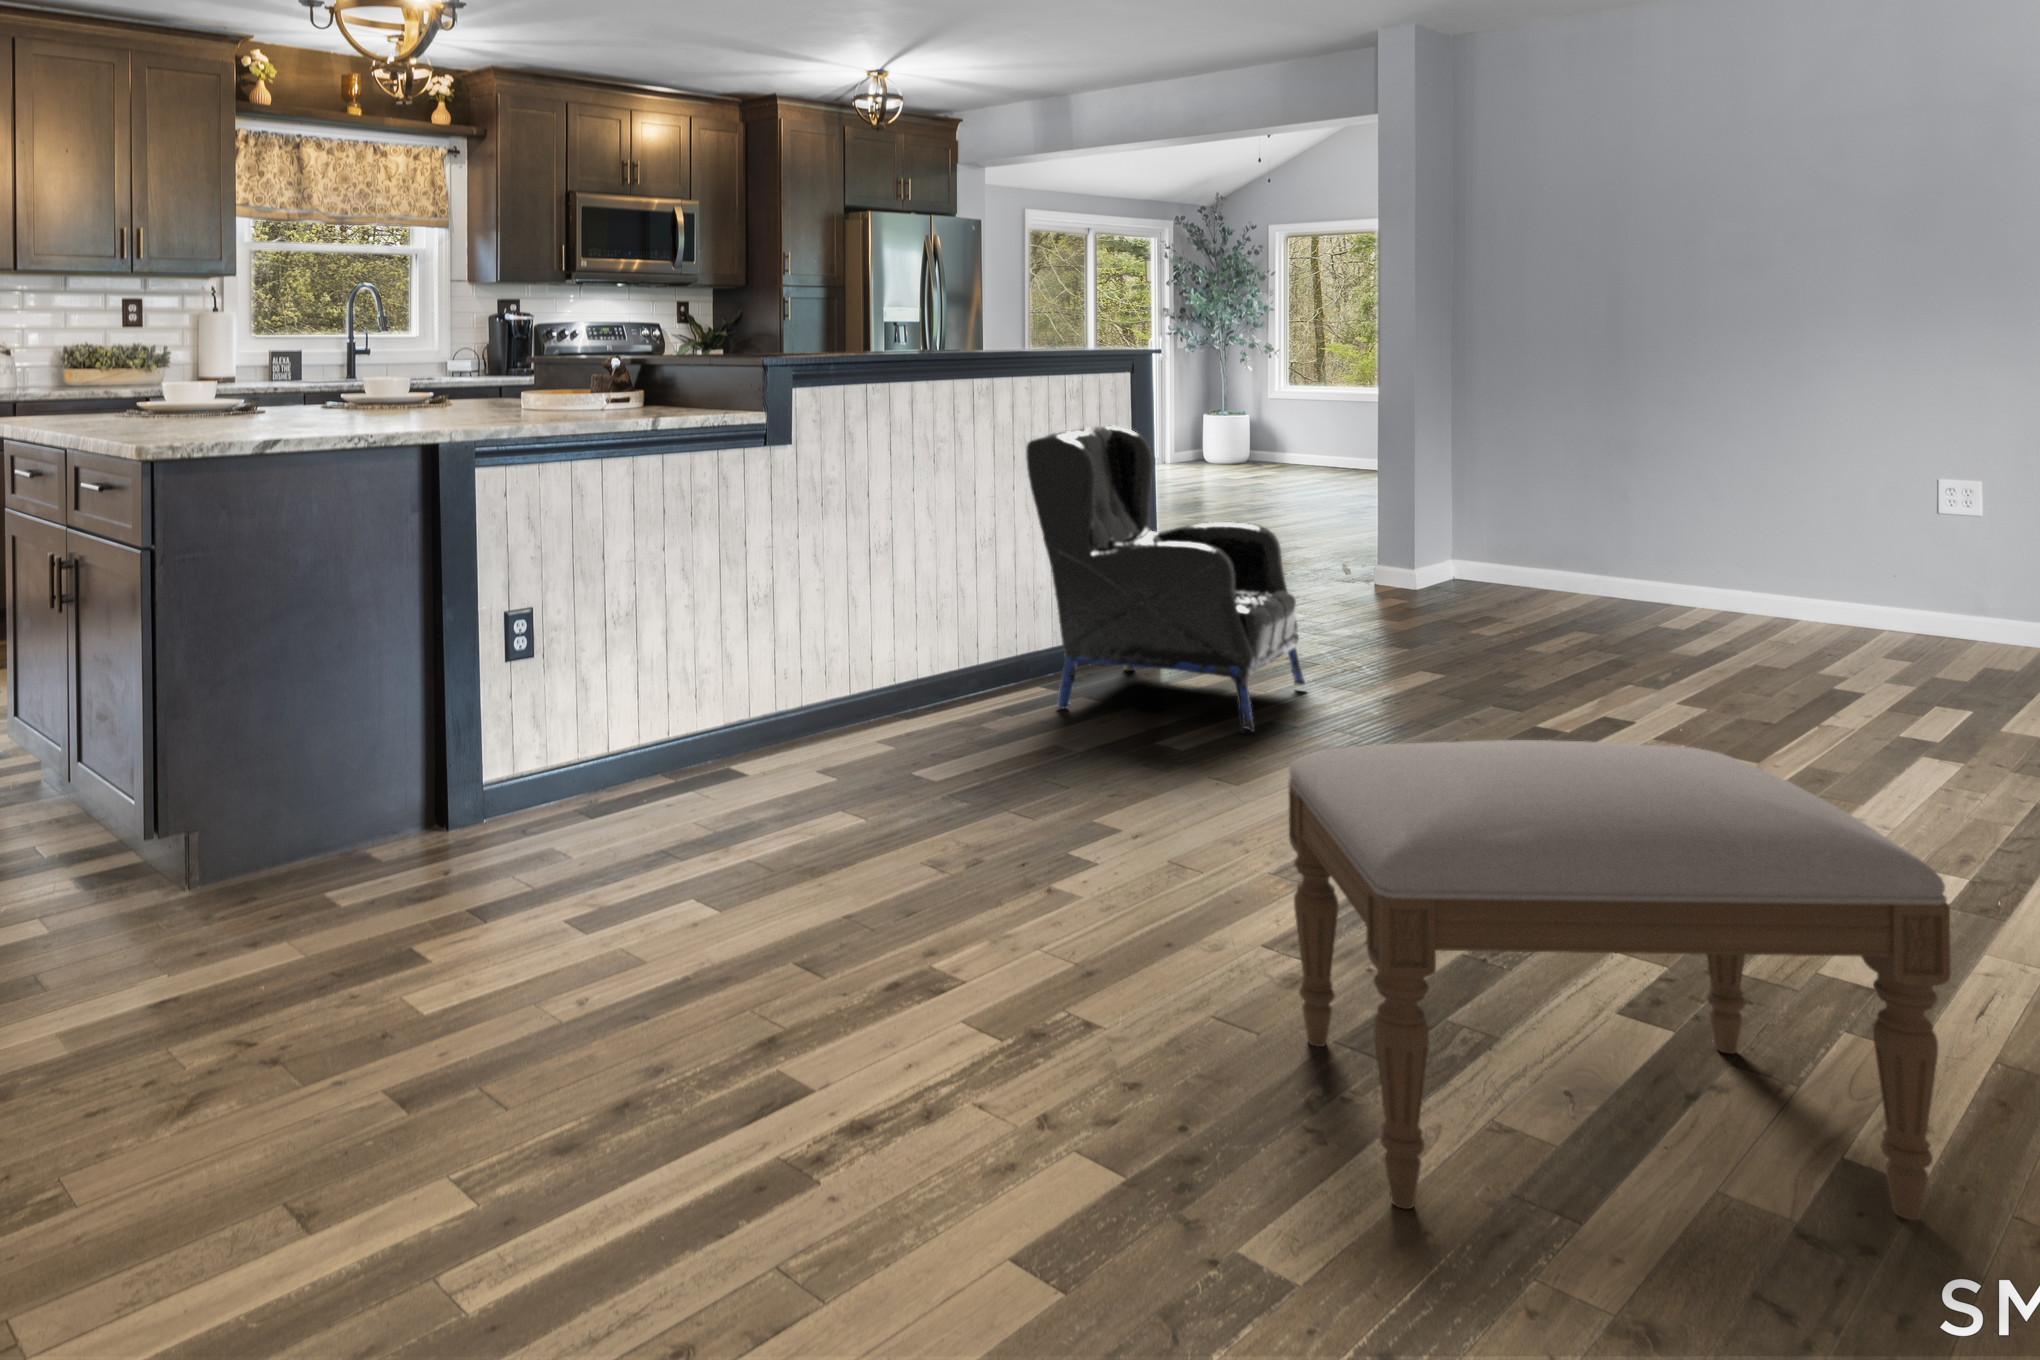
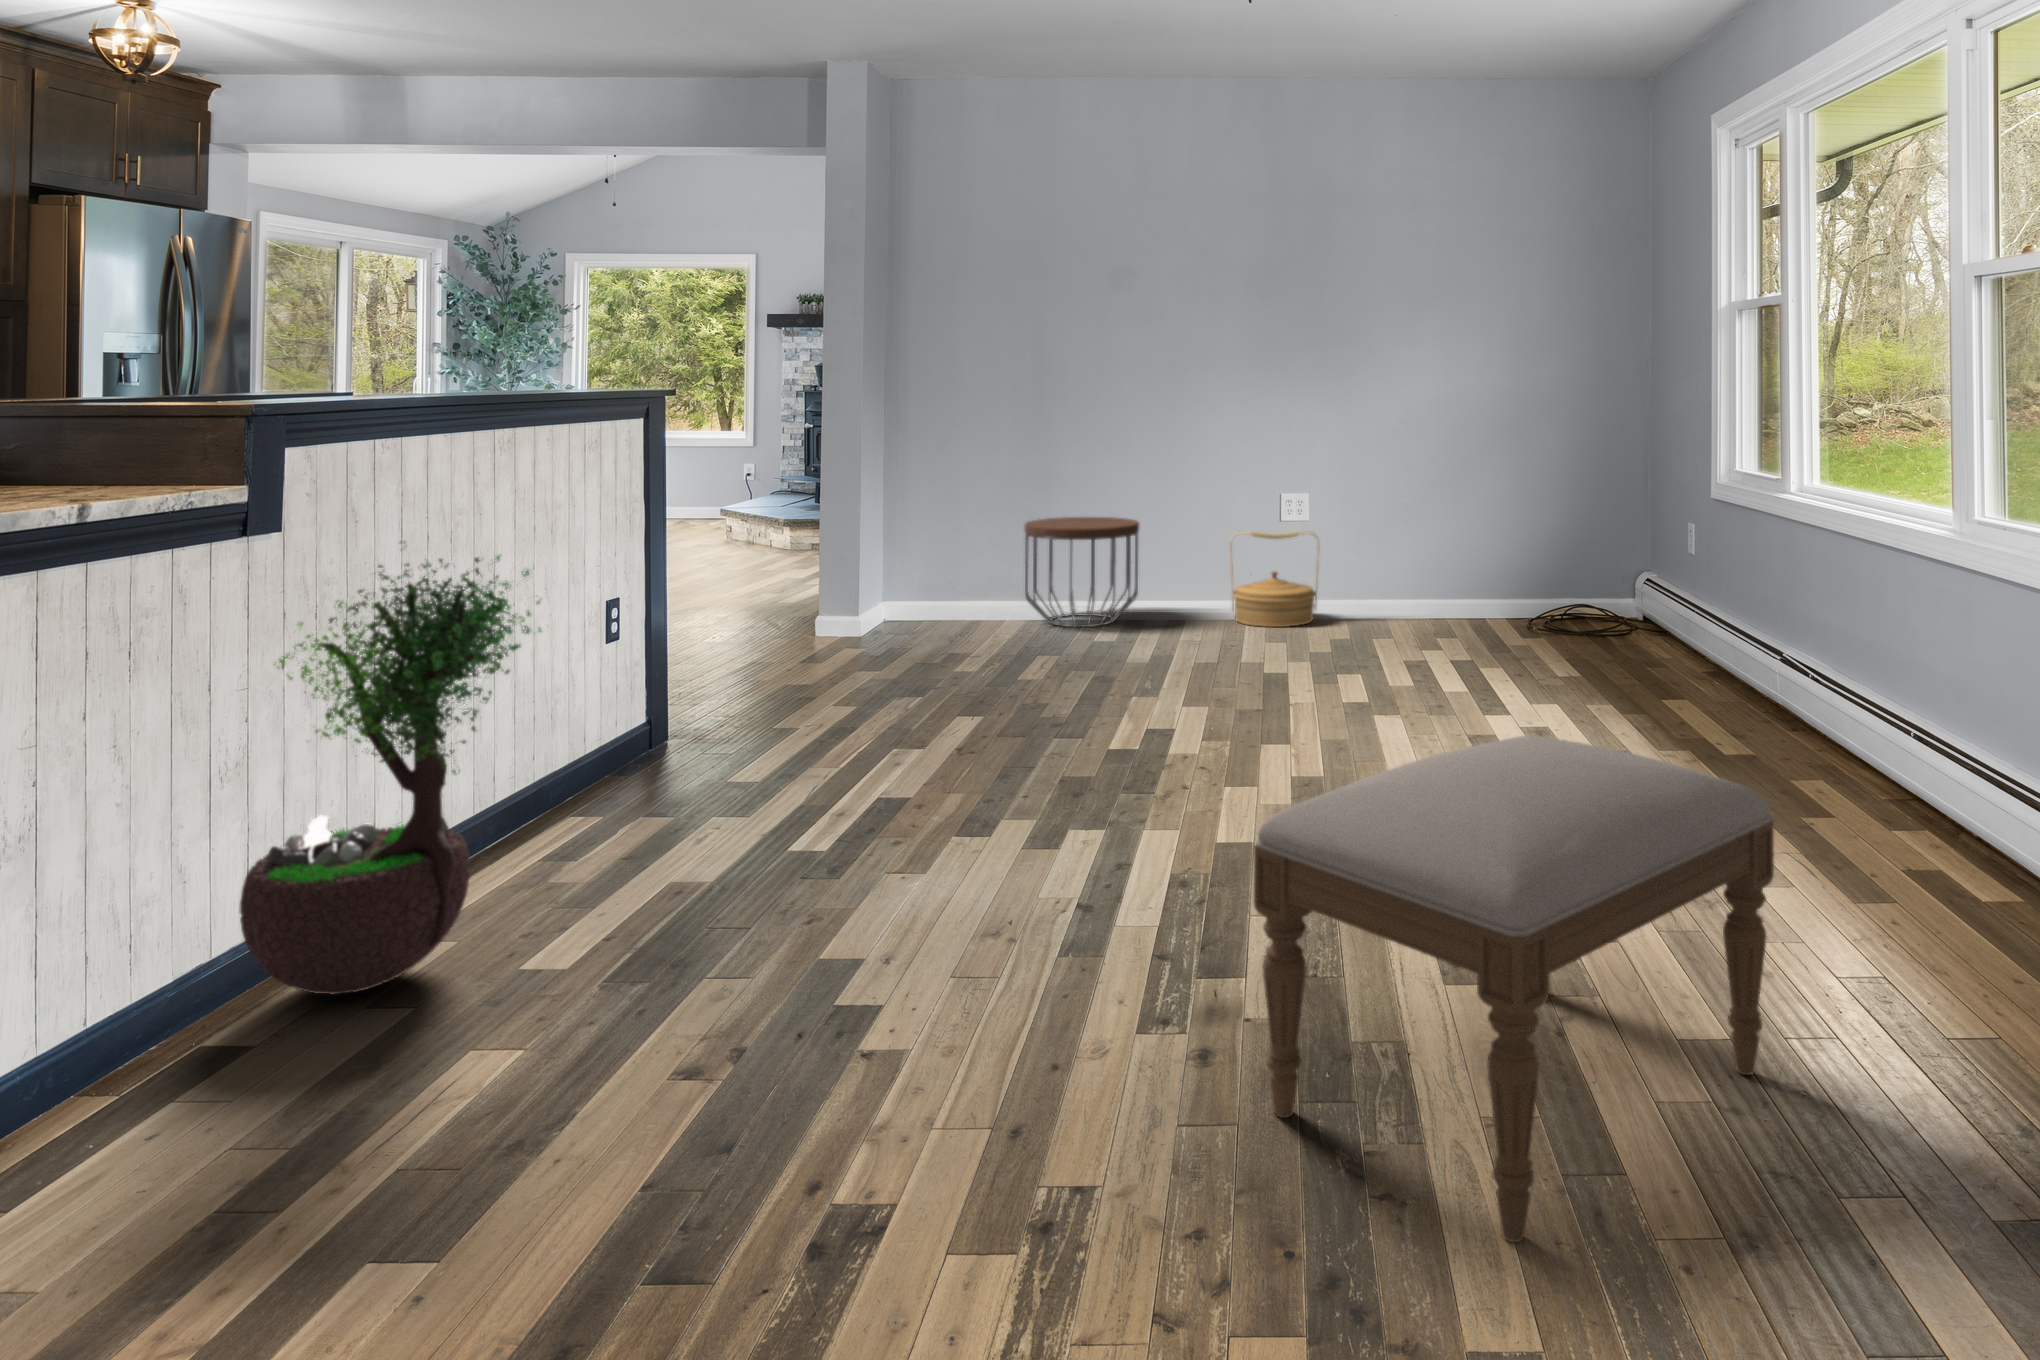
armchair: present [1026,425,1305,731] -> none [585,481,878,829]
potted tree: none [752,453,929,764] -> present [239,542,541,994]
side table: none [1595,492,1743,617] -> present [1024,517,1139,627]
woven basket: none [1868,524,2010,651] -> present [1231,531,1320,627]

